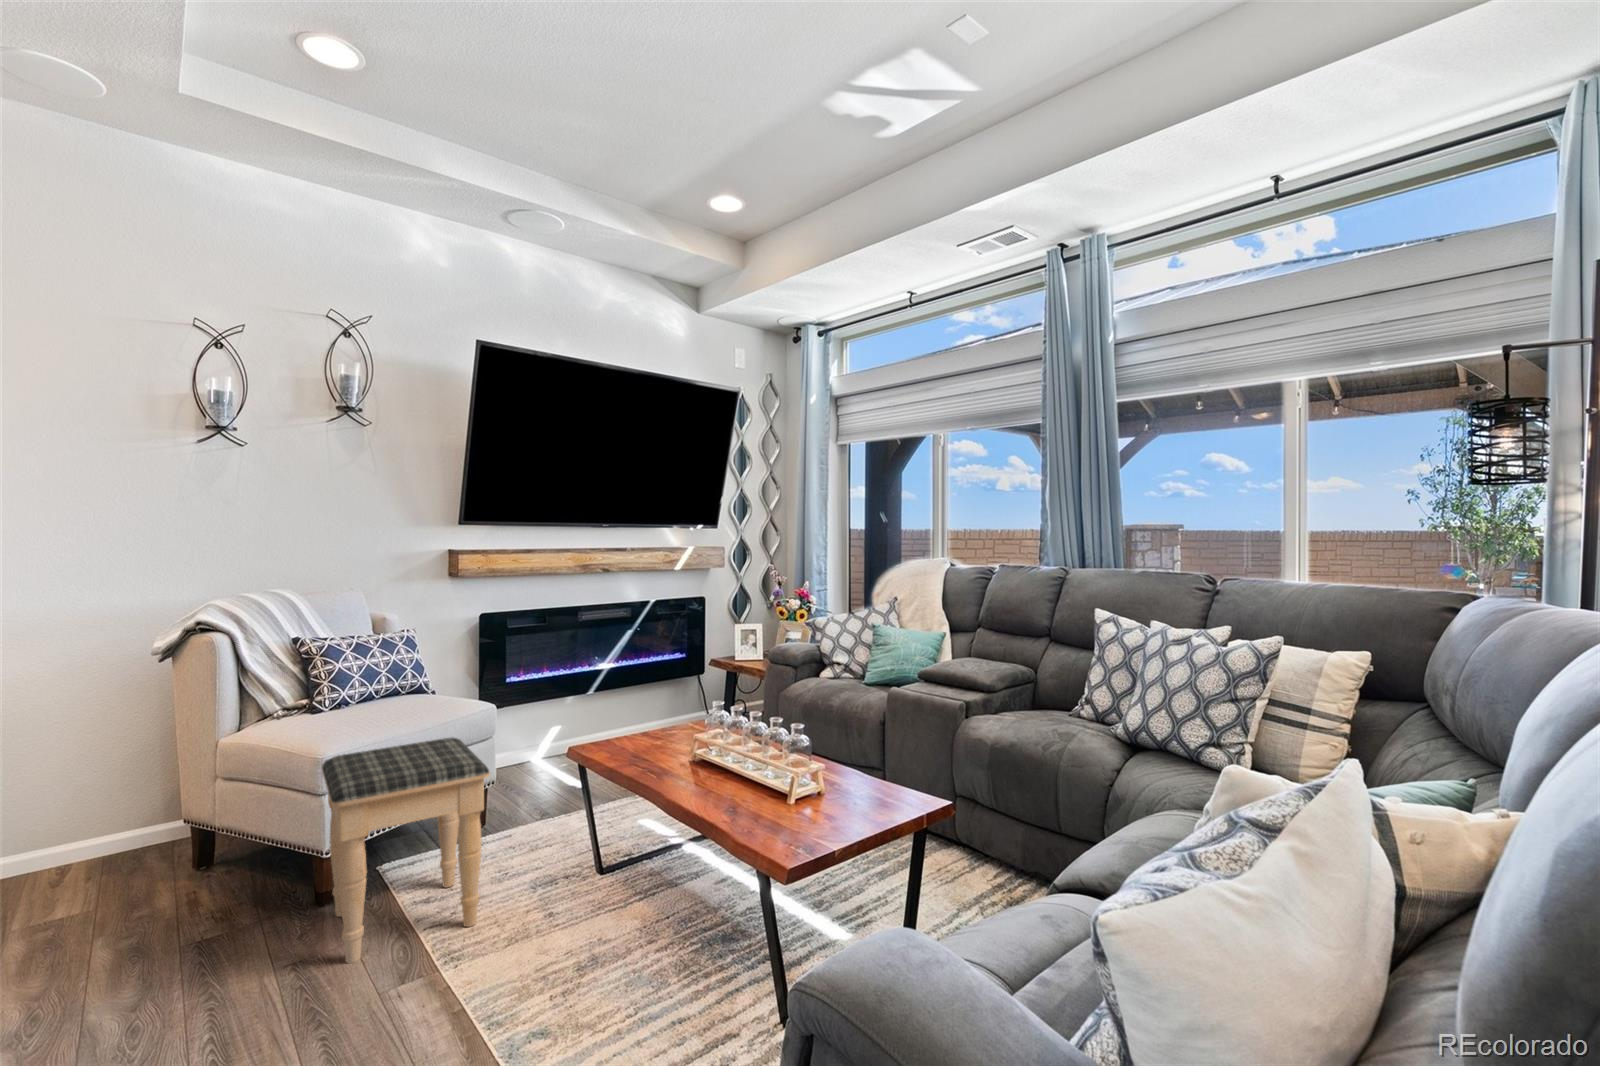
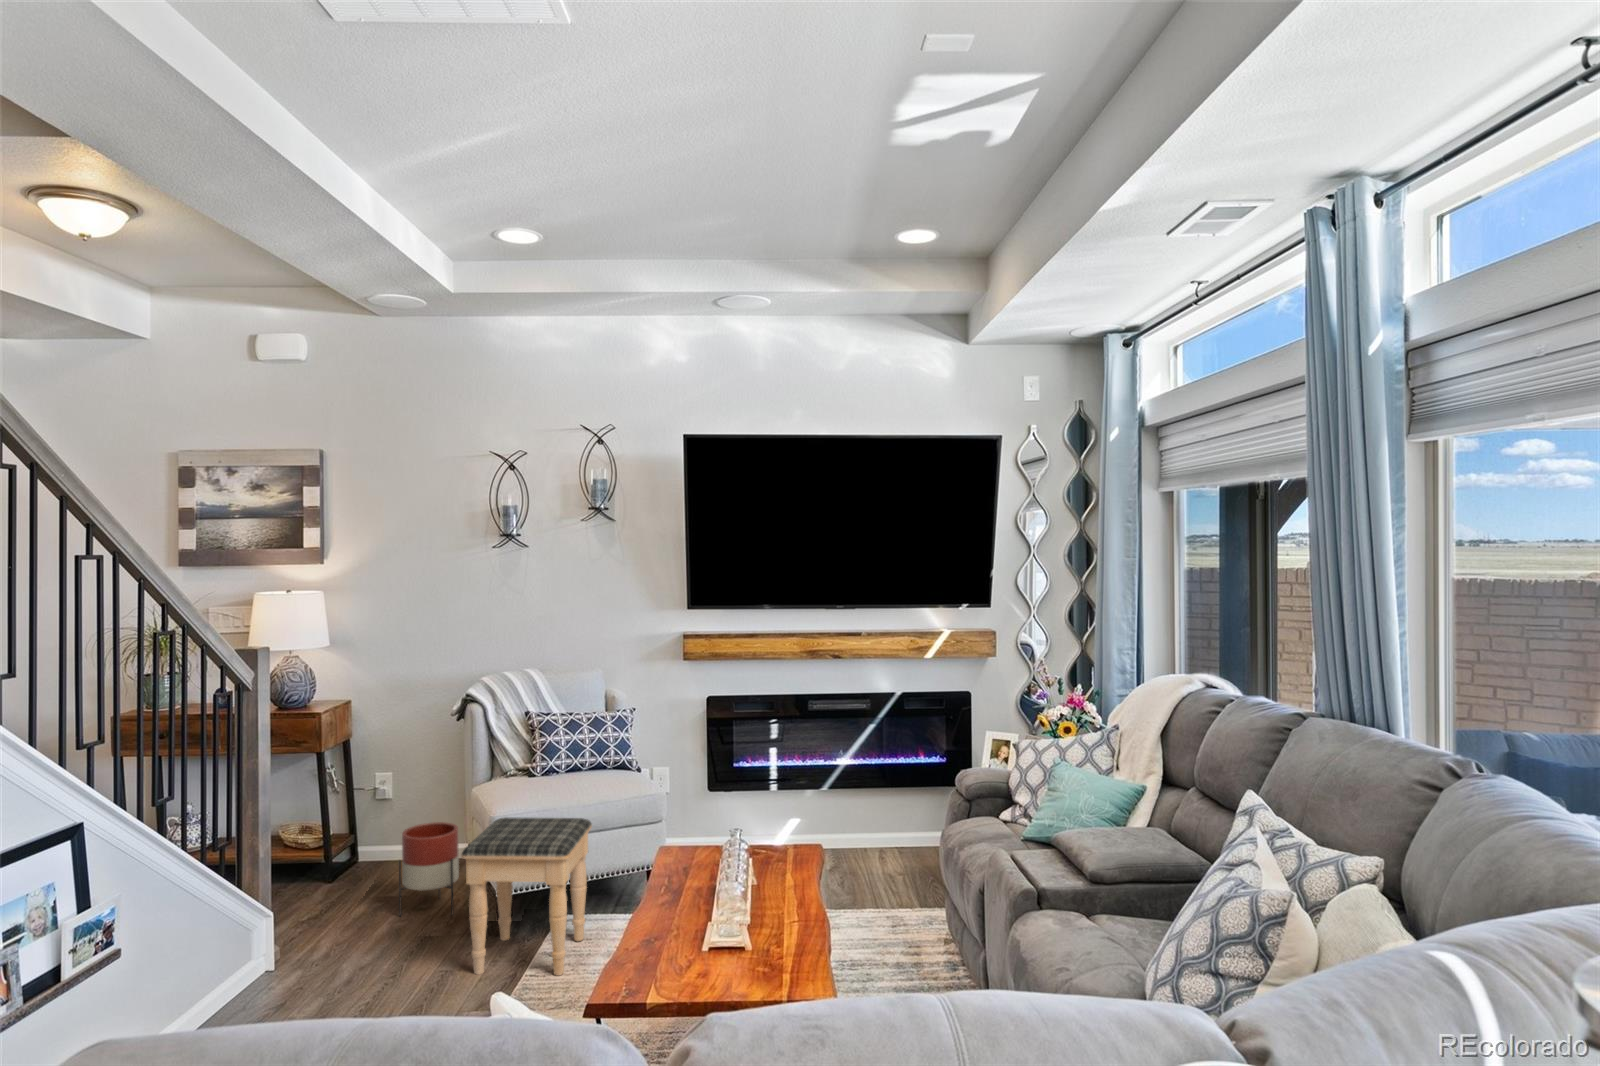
planter: none [122,791,222,941] -> present [399,822,459,916]

